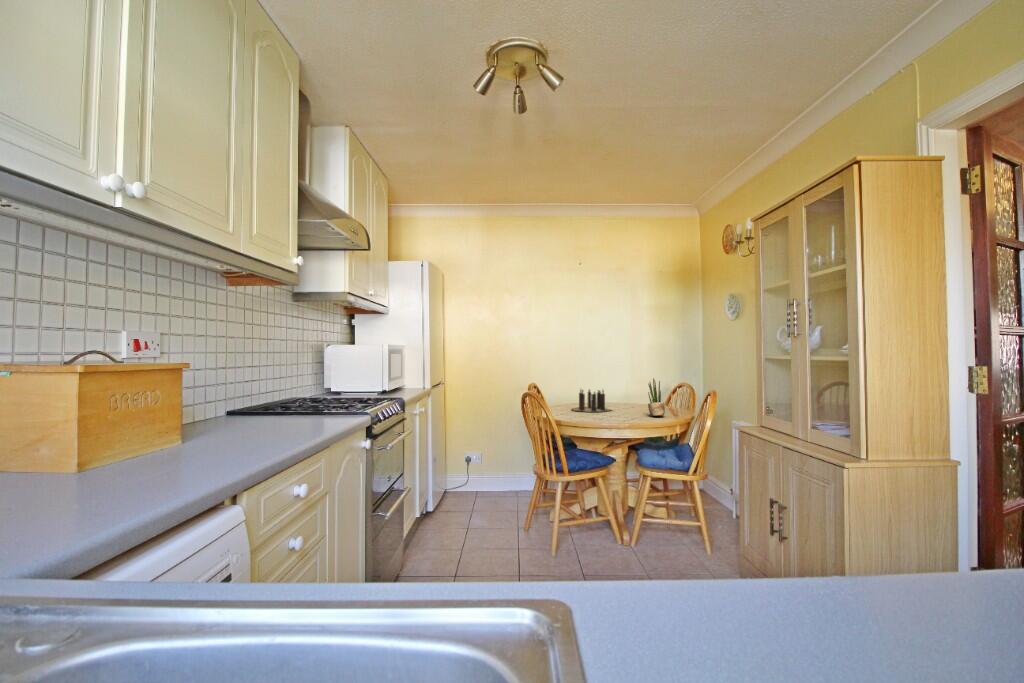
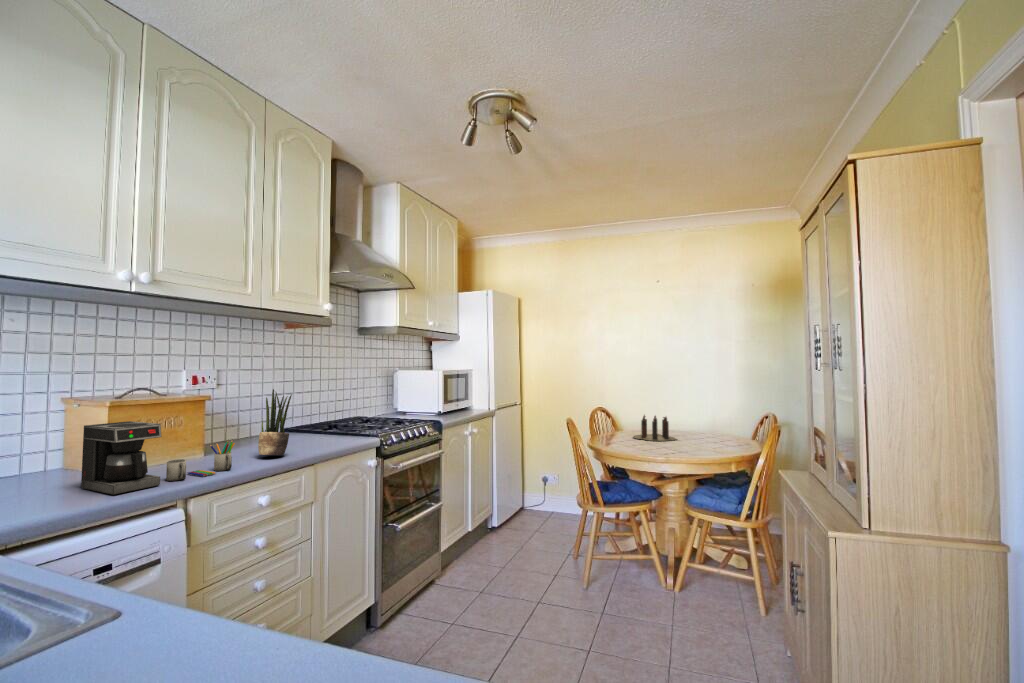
potted plant: present [648,378,665,416] -> present [258,389,292,455]
coffee maker: none [67,393,262,493] -> present [81,421,235,495]

